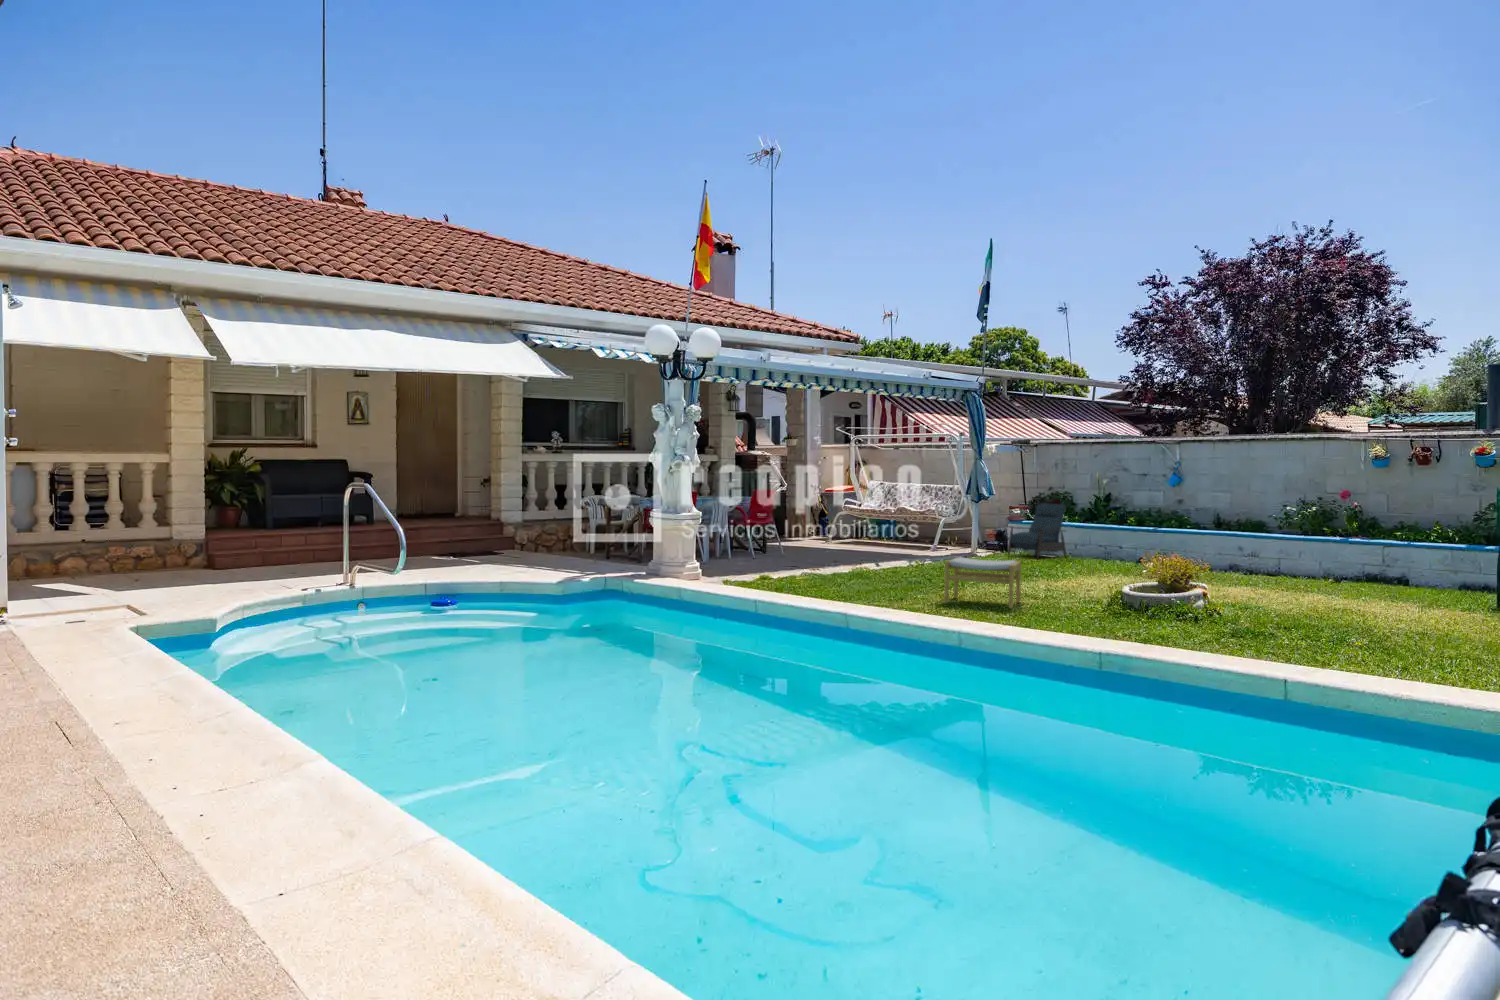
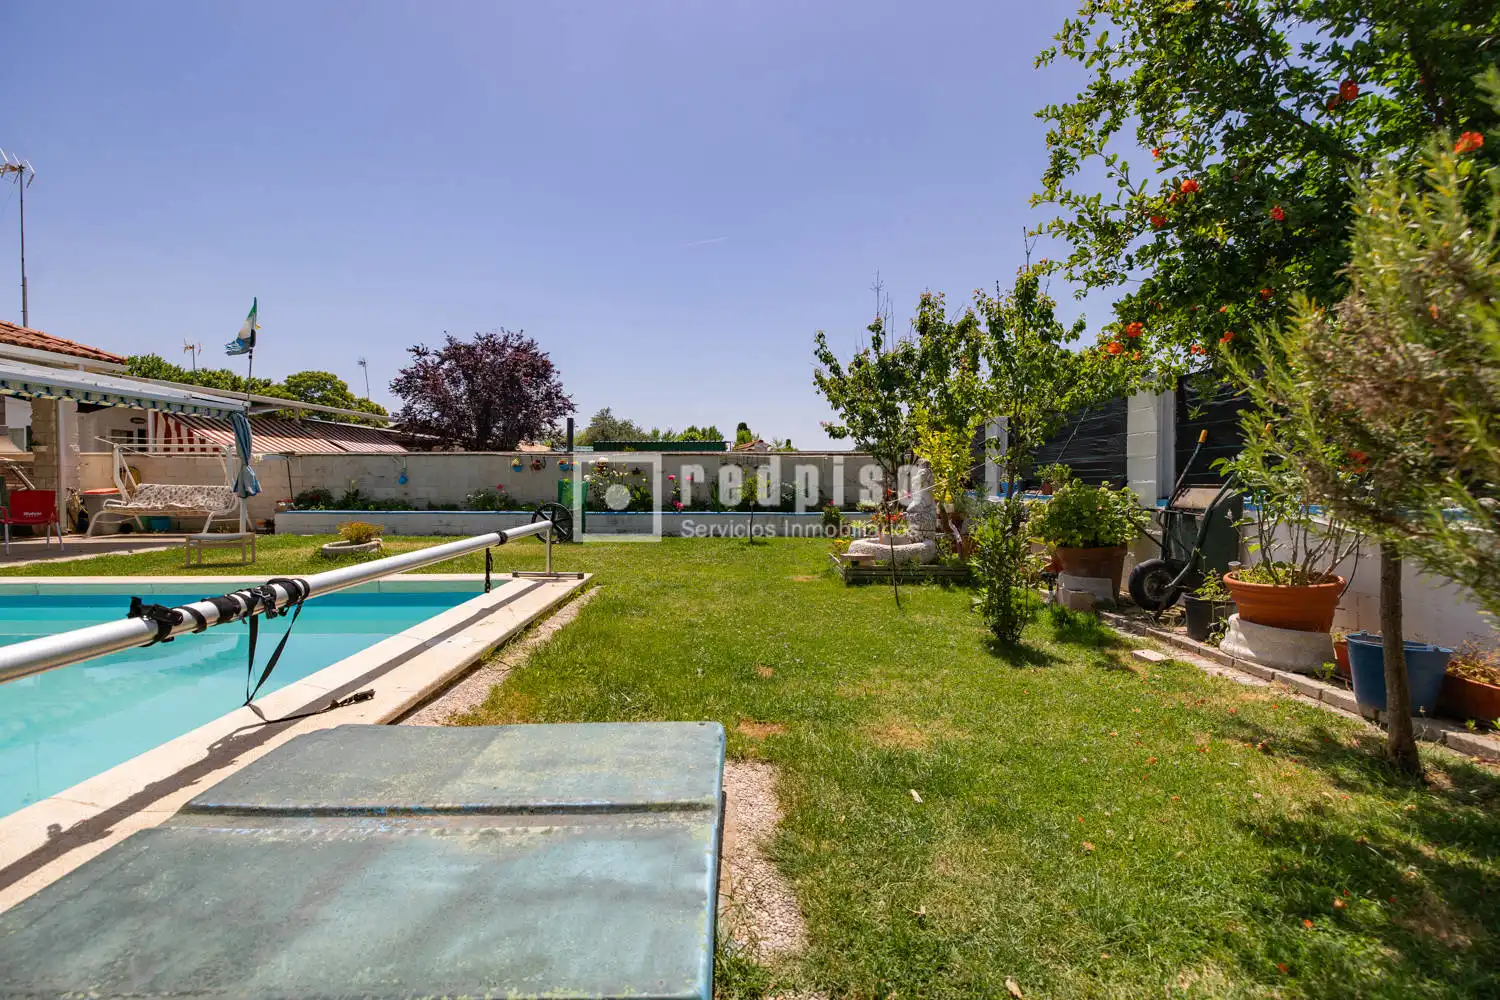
chair: present [1008,503,1066,559] -> none [270,498,322,538]

